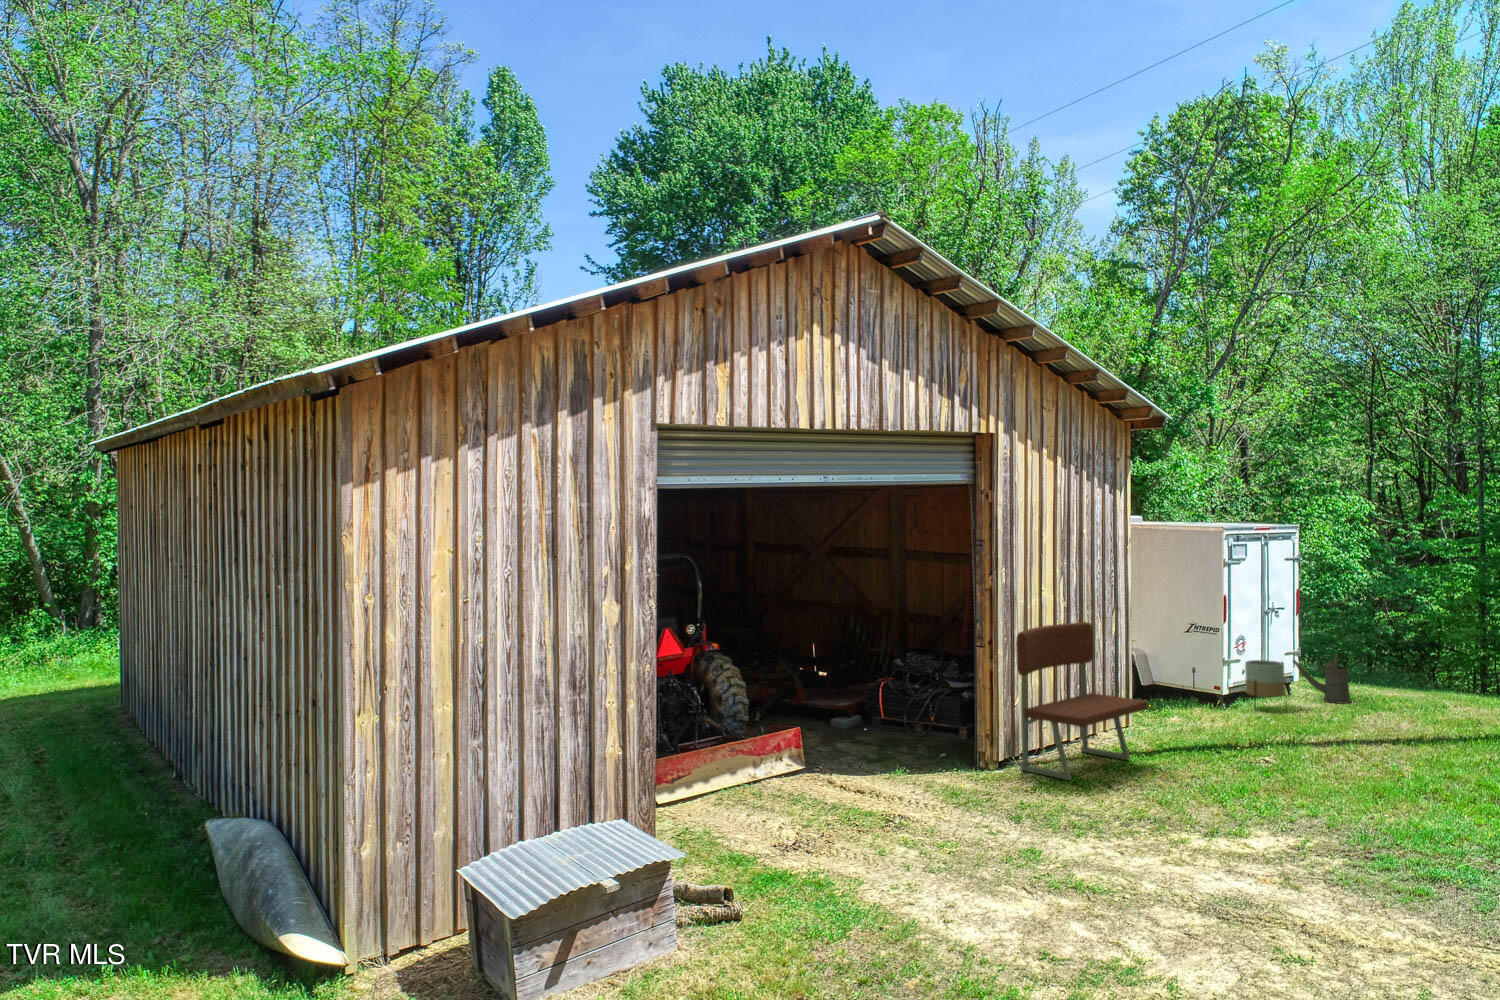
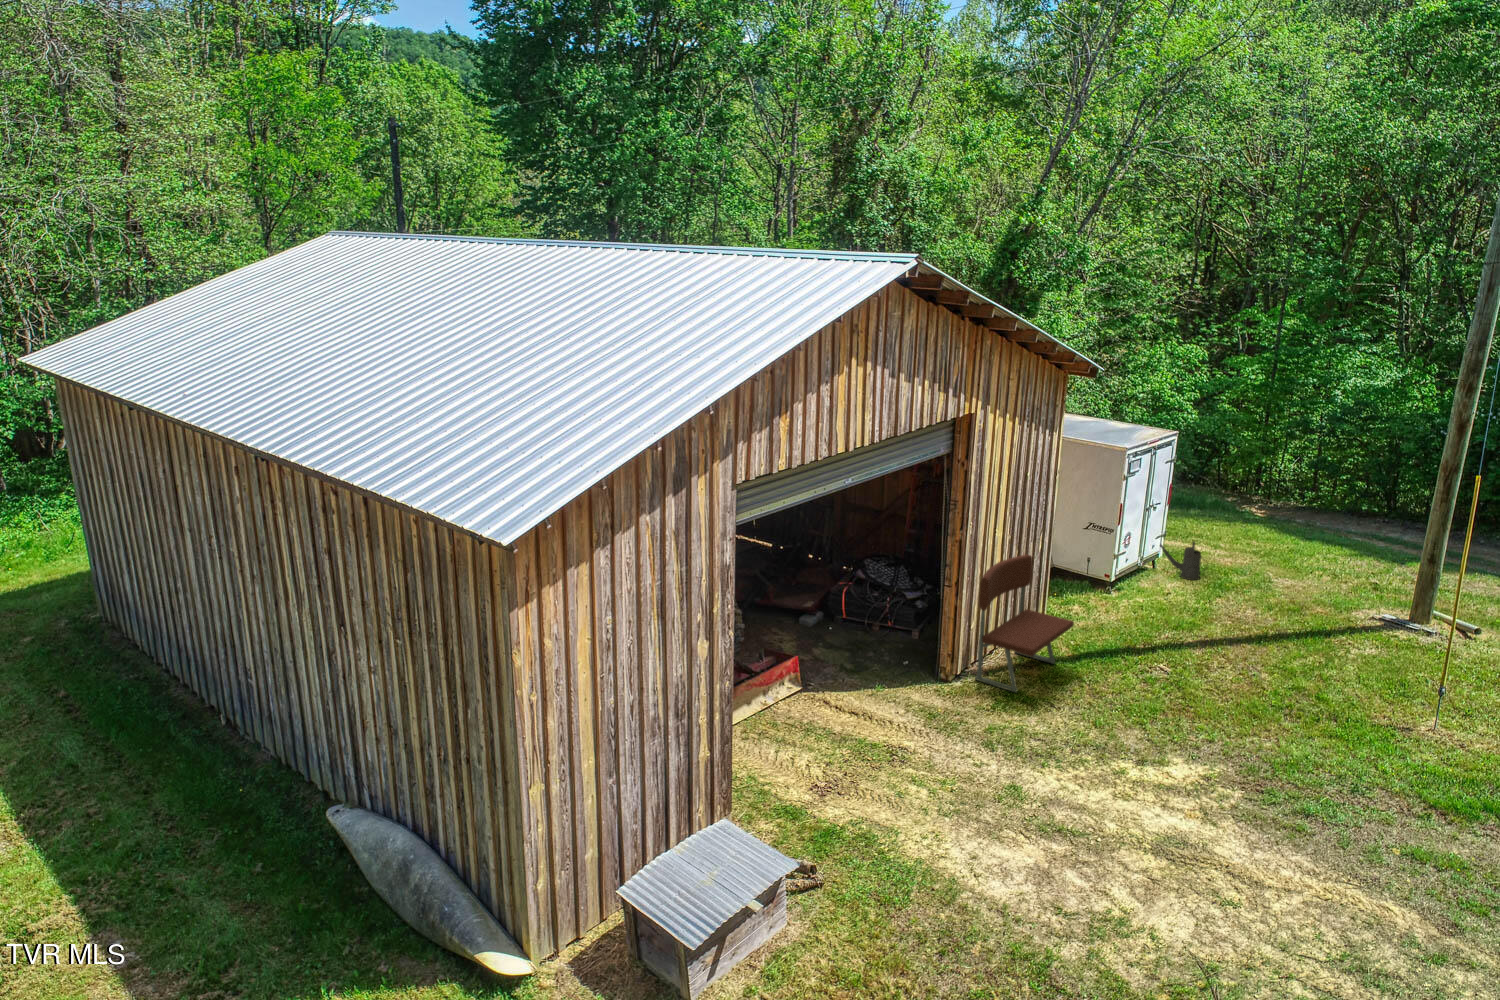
planter: present [1245,660,1286,708] -> none [1126,551,1159,595]

